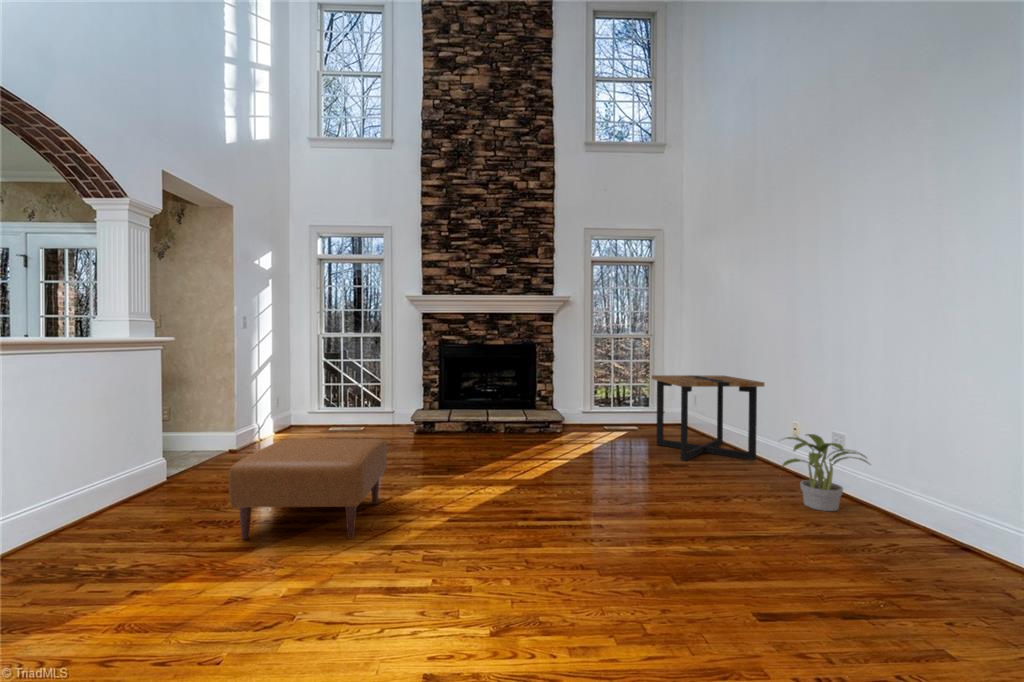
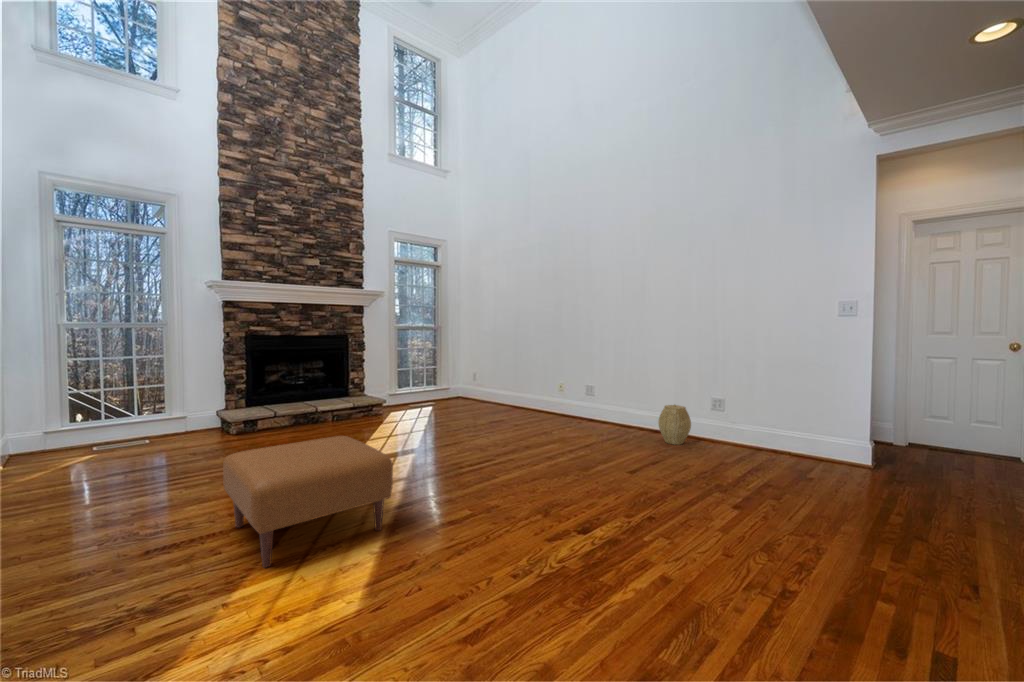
side table: present [652,375,765,461] -> none [468,357,550,421]
potted plant: present [782,434,869,511] -> none [589,391,641,436]
woven basket: none [891,472,967,551] -> present [658,405,691,445]

